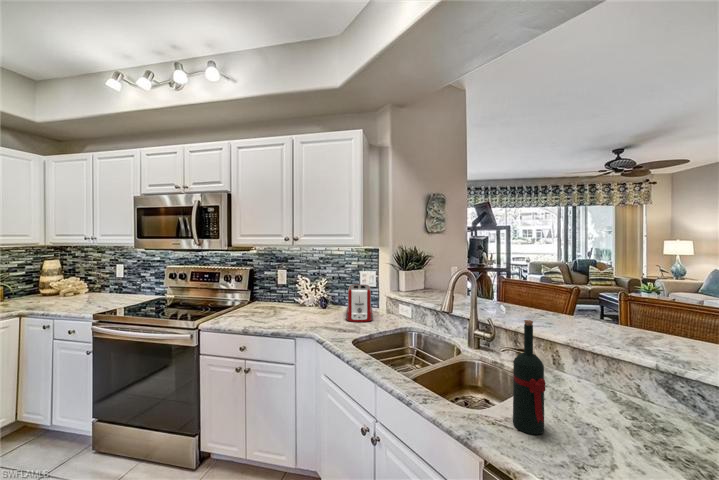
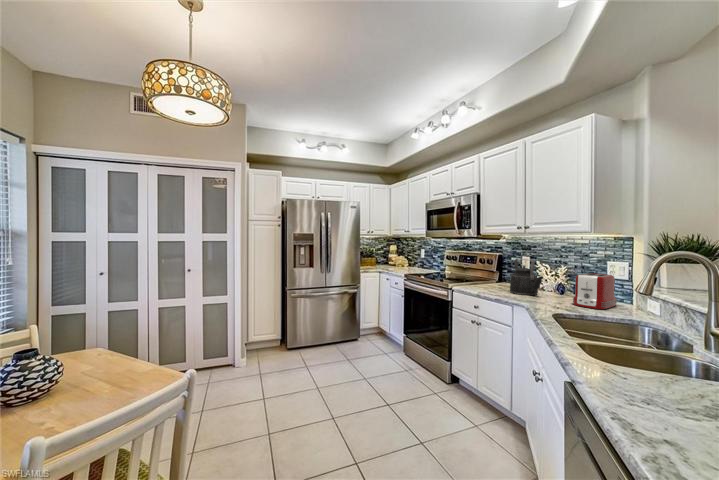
kettle: none [278,276,317,319] -> present [510,259,543,295]
wine bottle: present [513,320,545,435] -> none [629,281,669,398]

